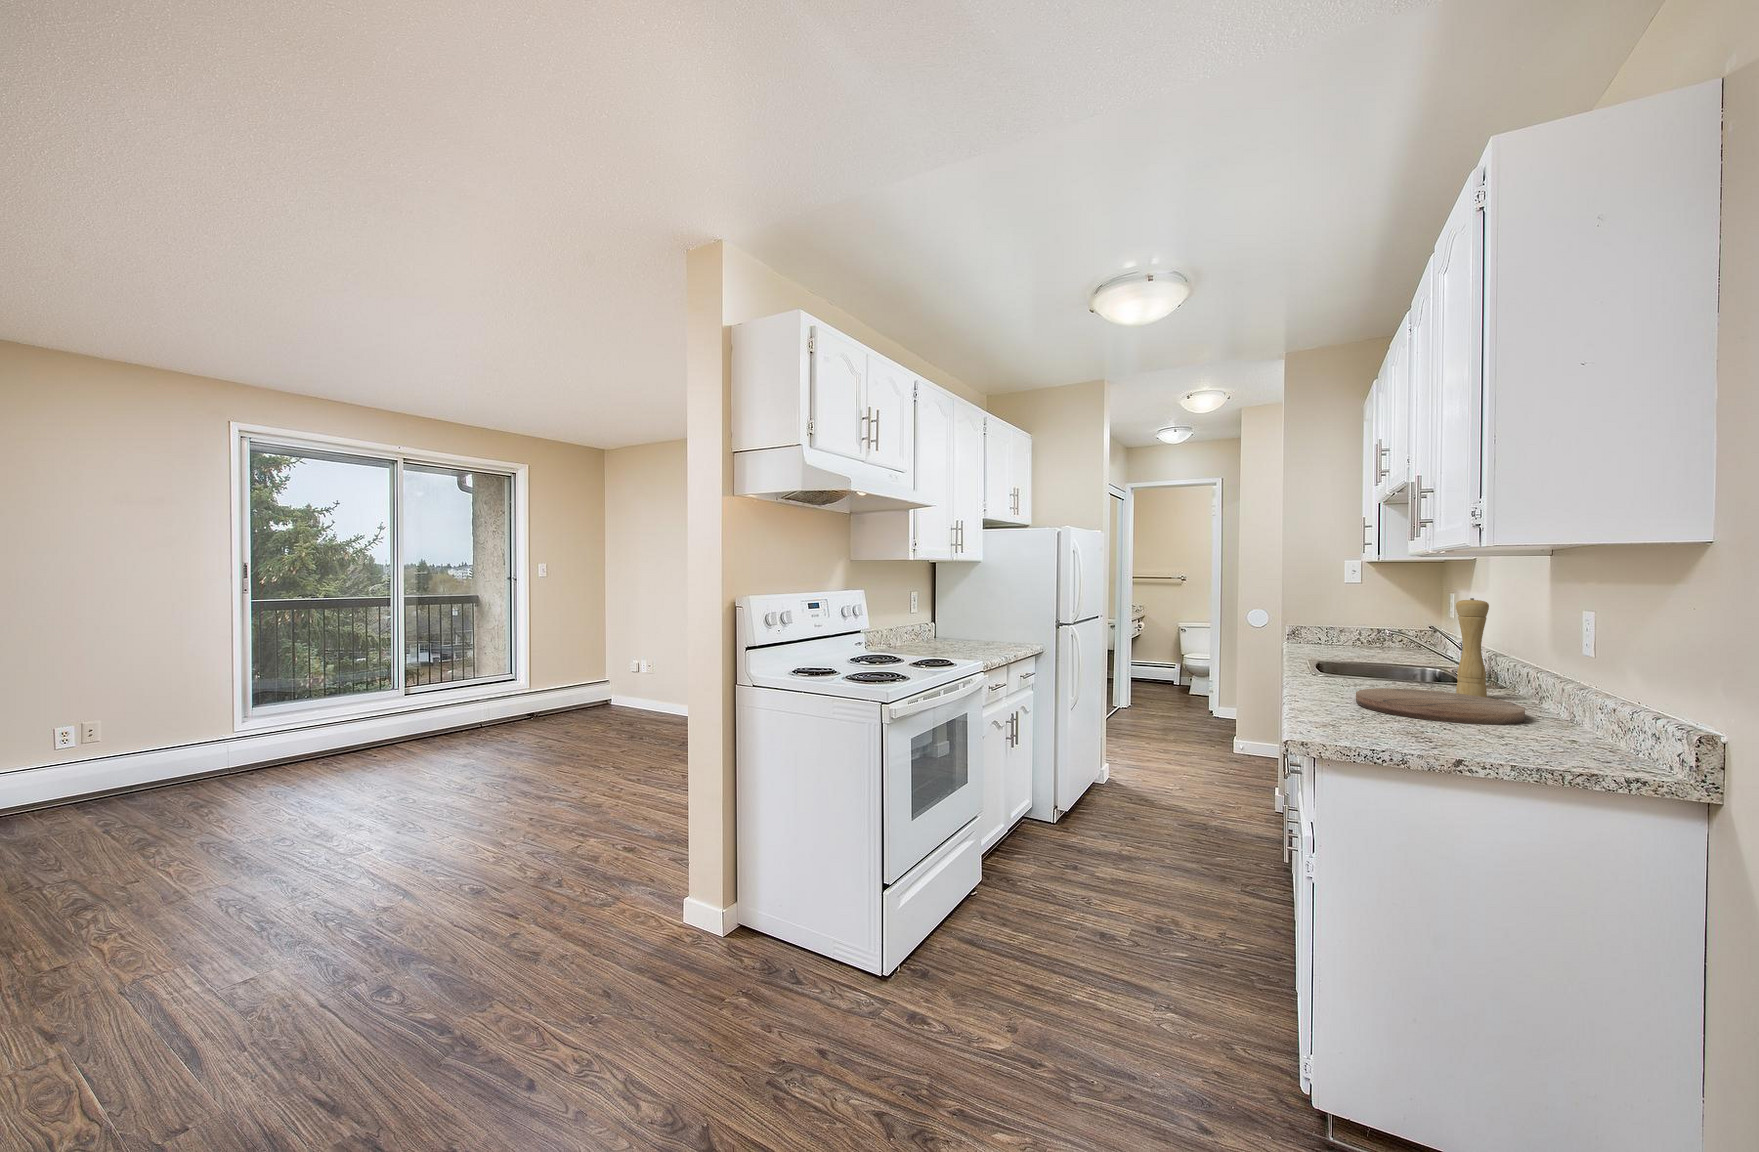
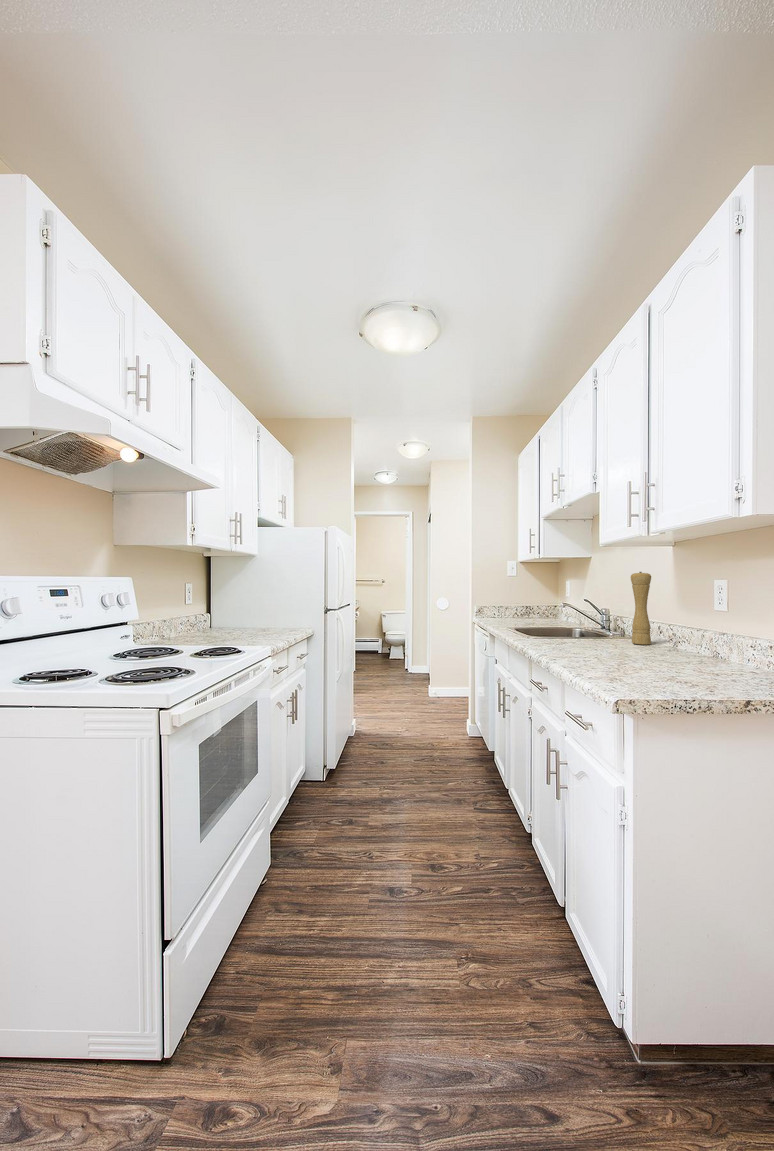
cutting board: present [1356,688,1525,725] -> none [591,641,706,666]

